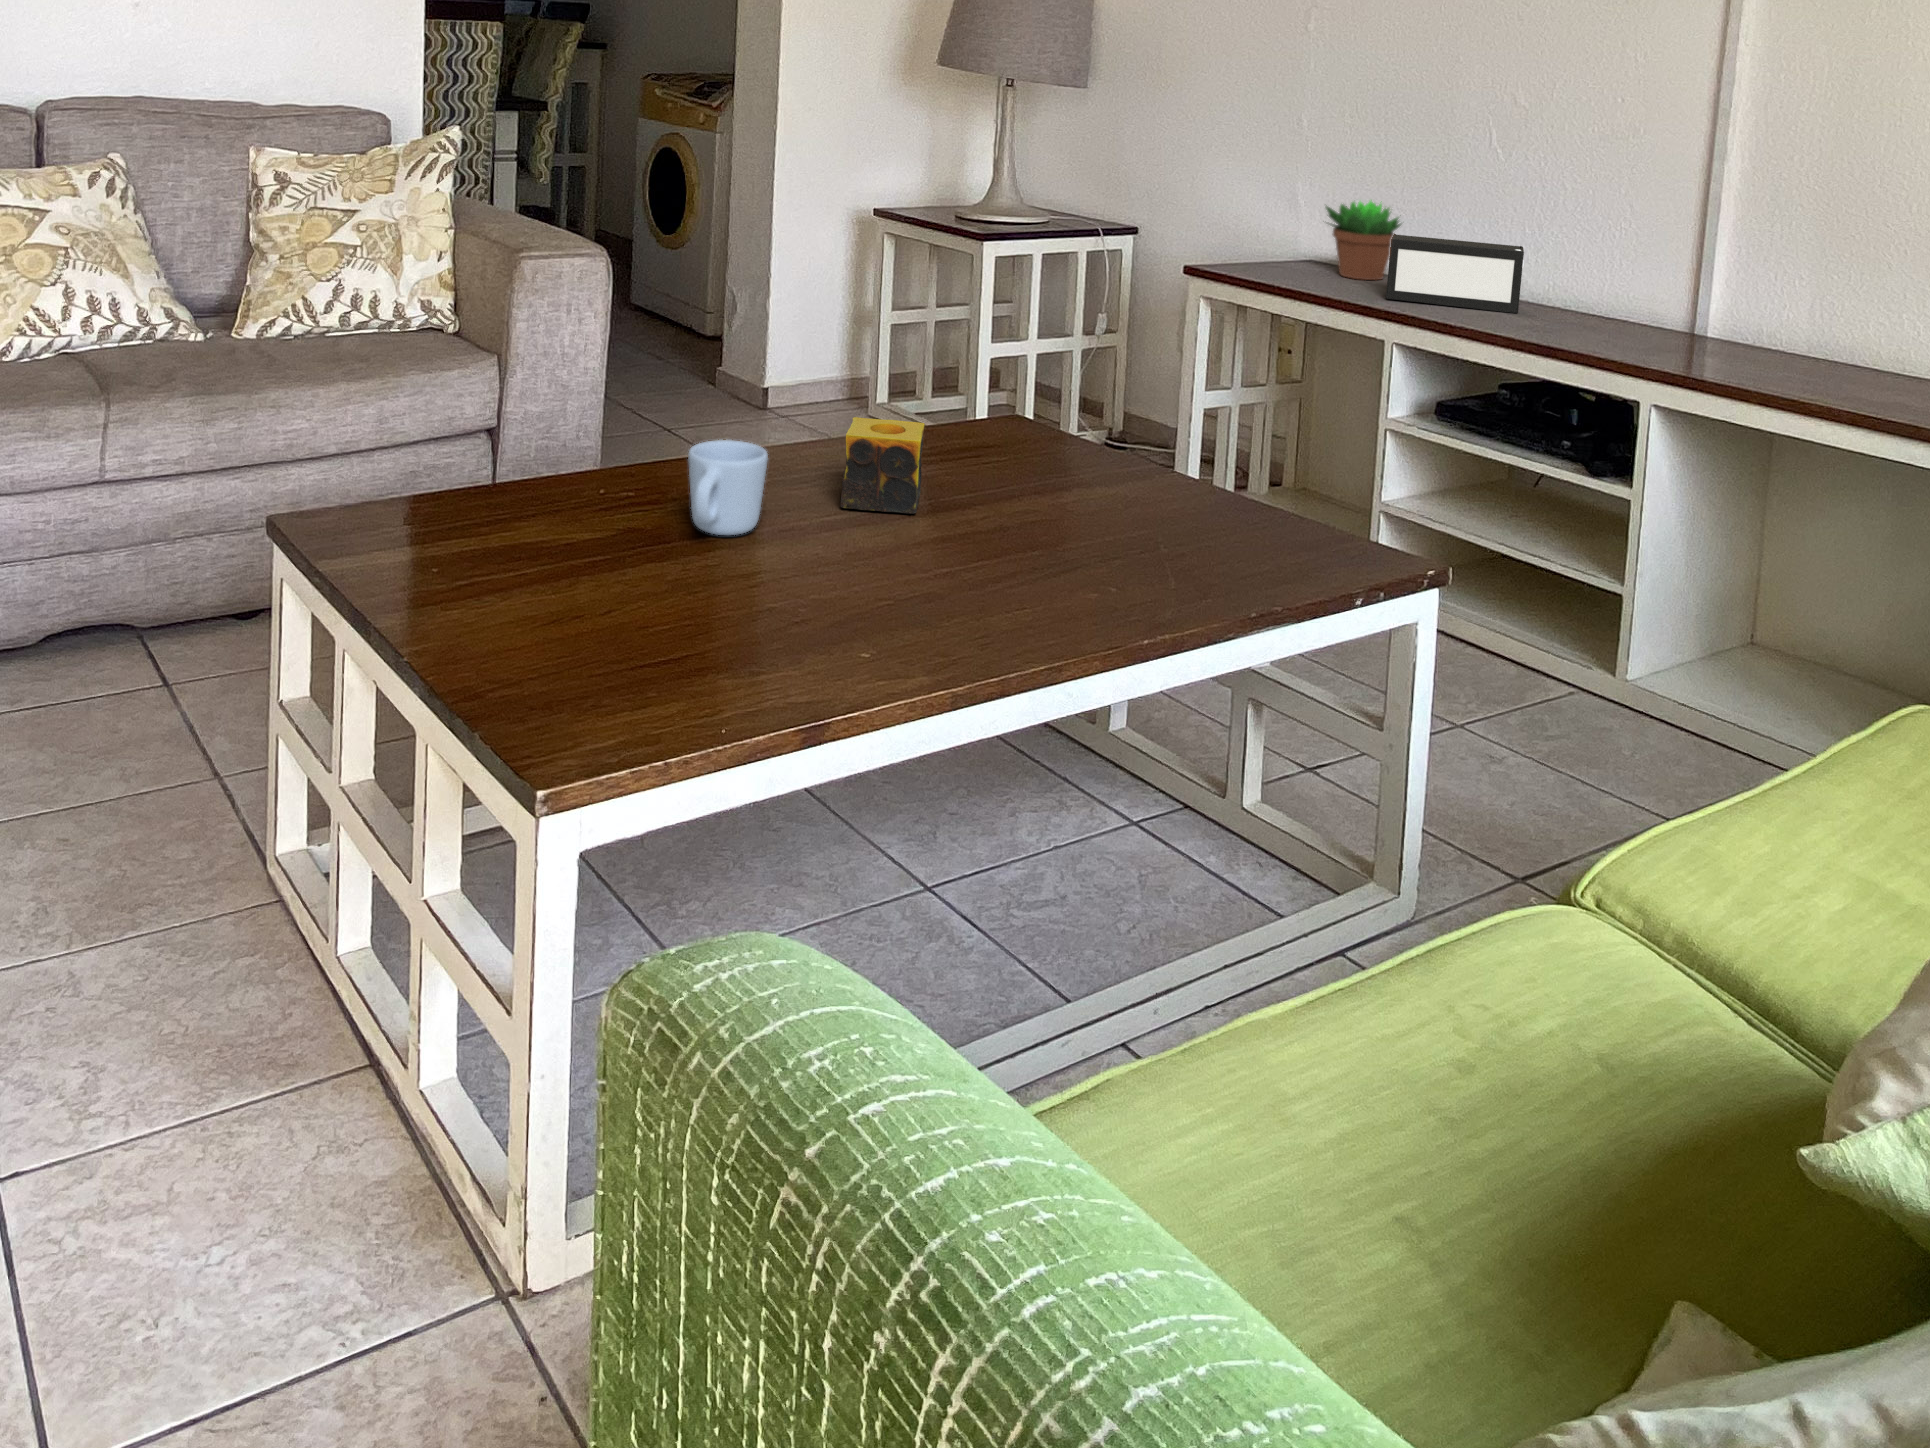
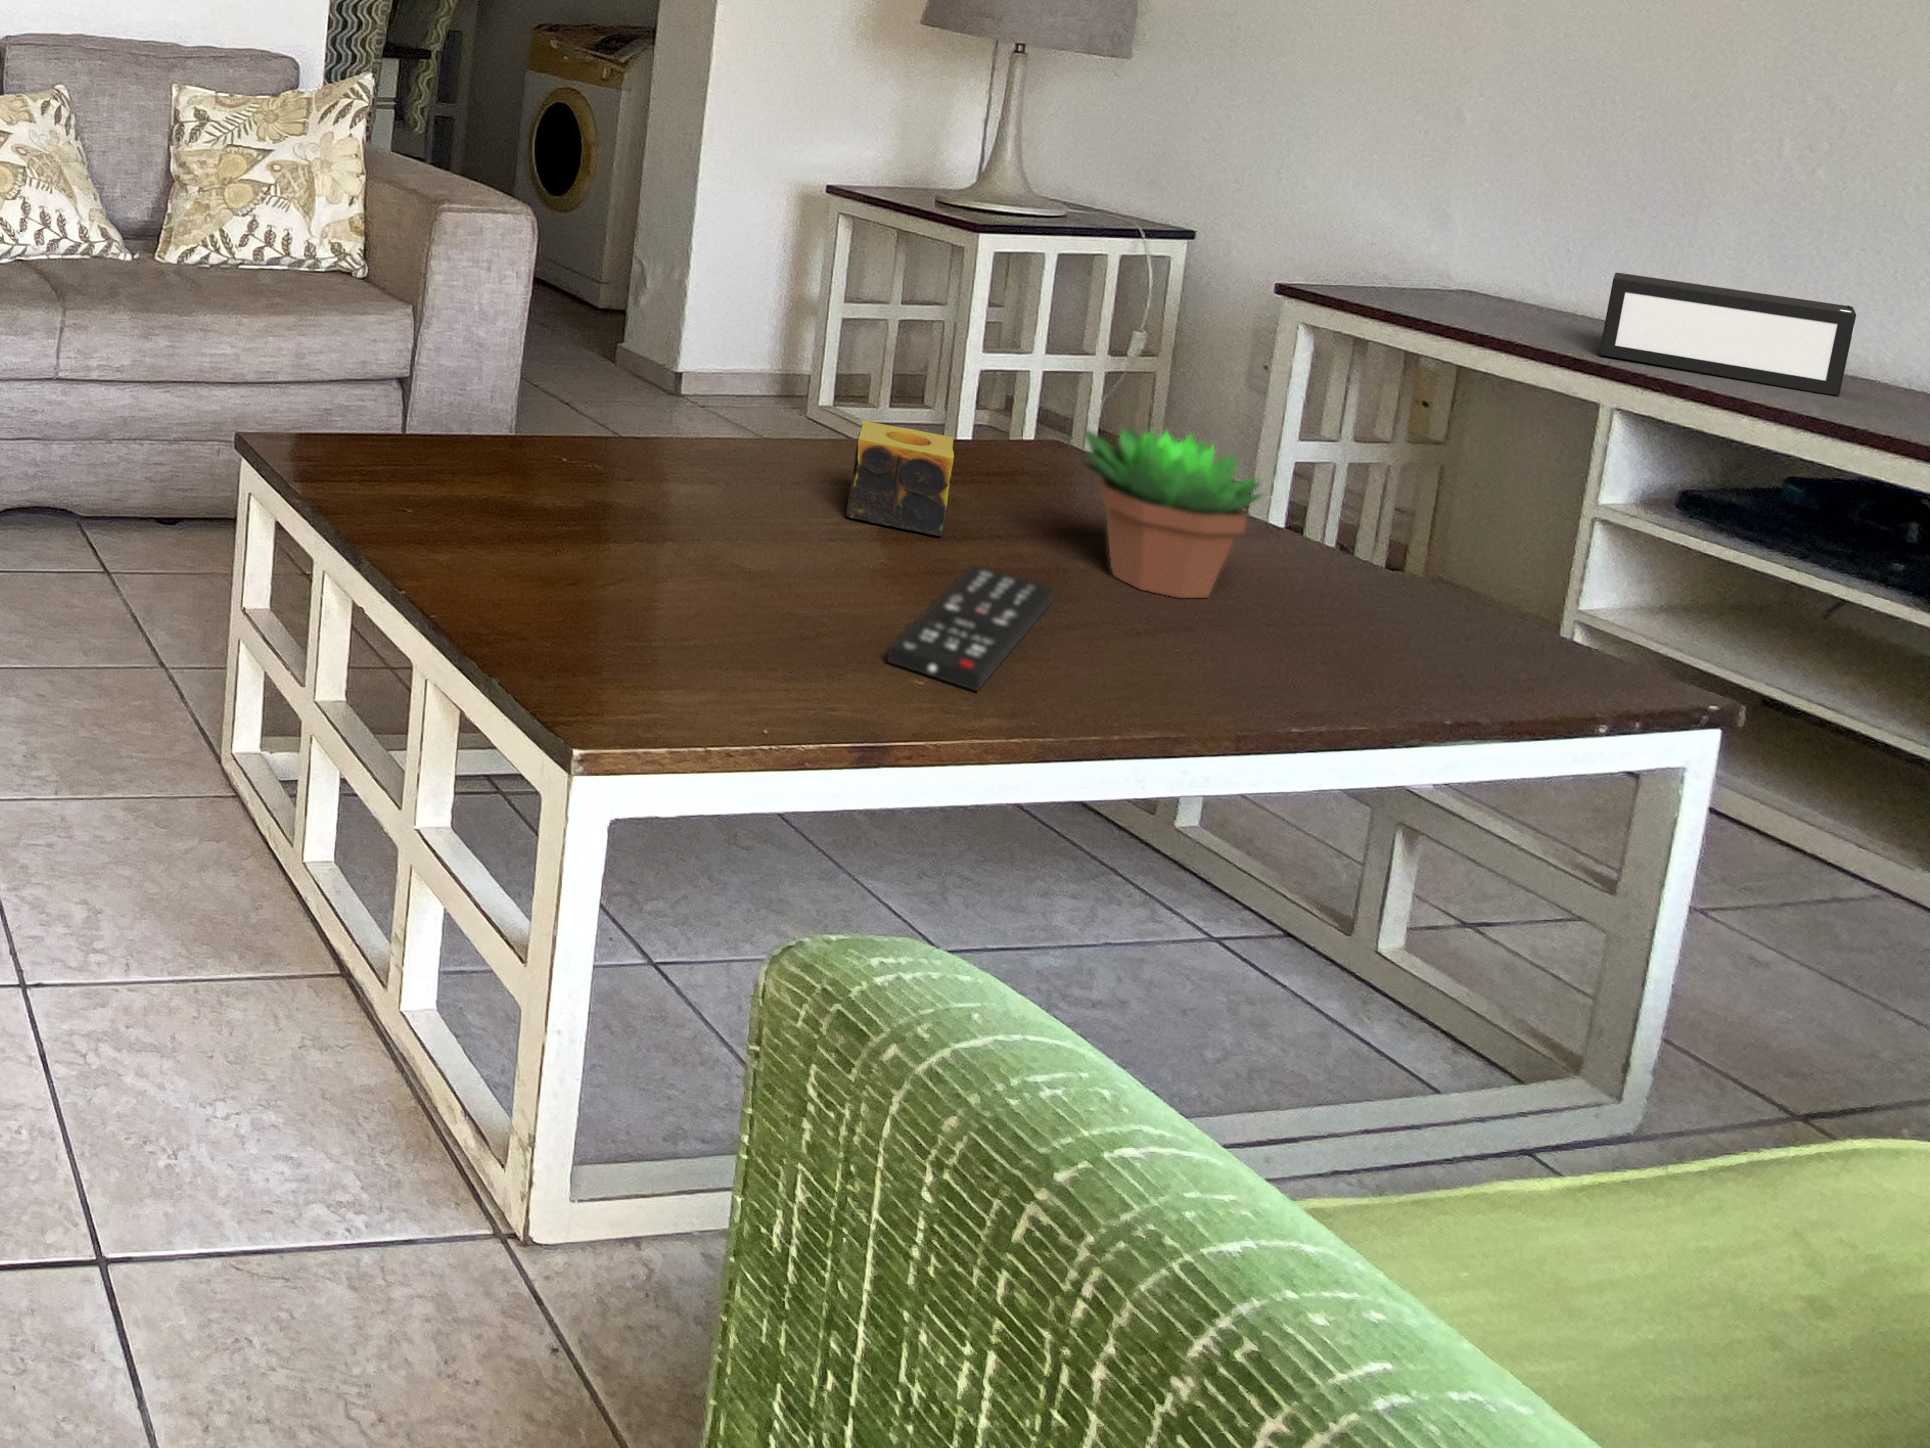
succulent plant: present [1326,200,1401,280] -> present [1081,427,1261,598]
mug: present [688,440,768,535] -> none [678,426,770,528]
remote control: none [847,536,993,653] -> present [888,566,1054,691]

